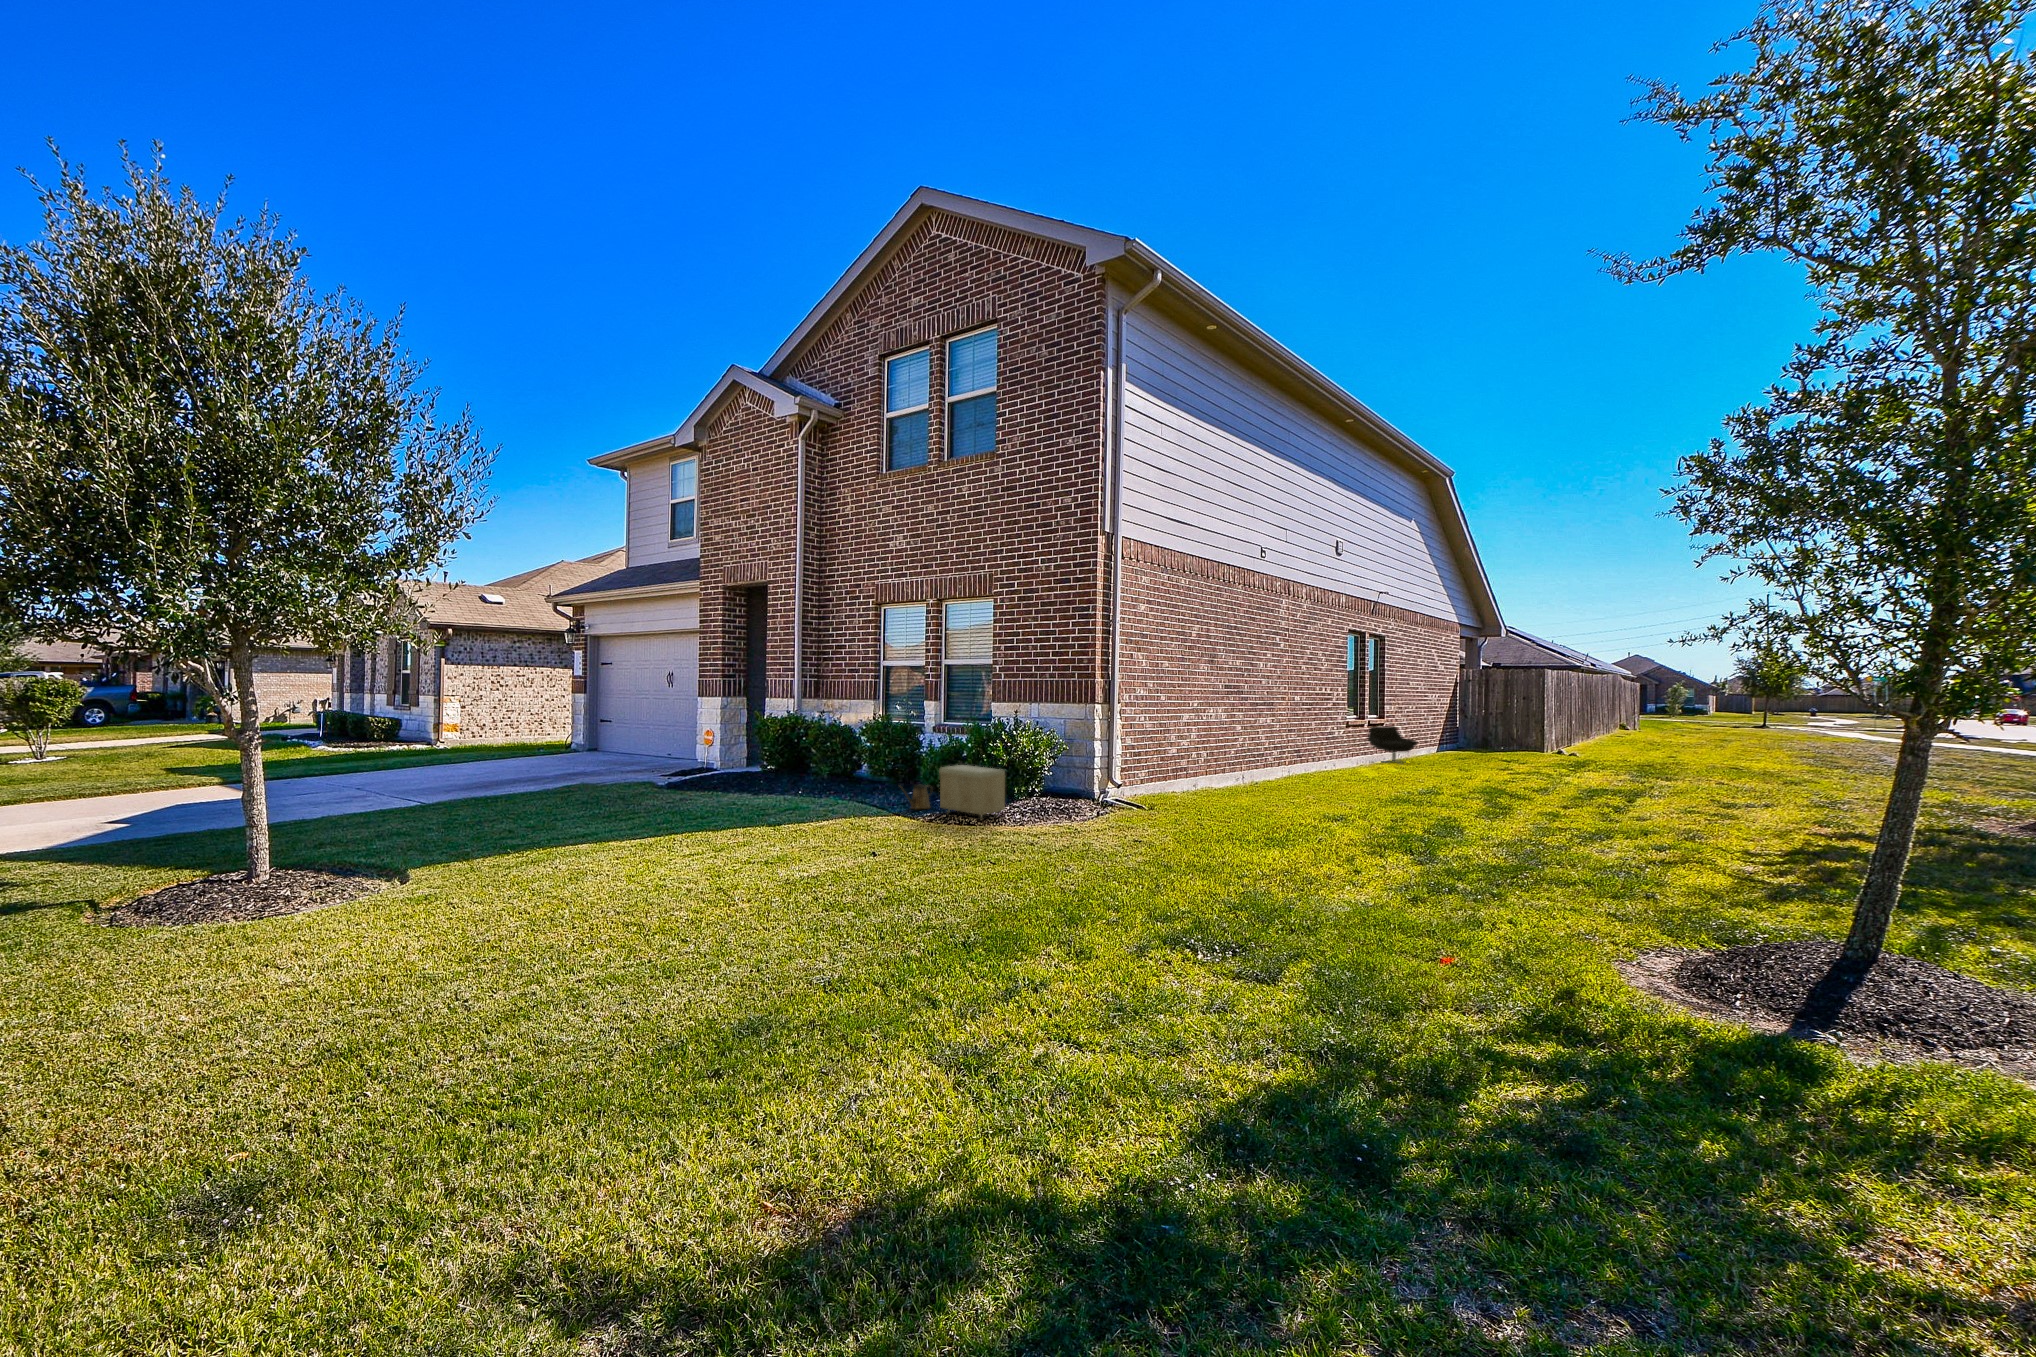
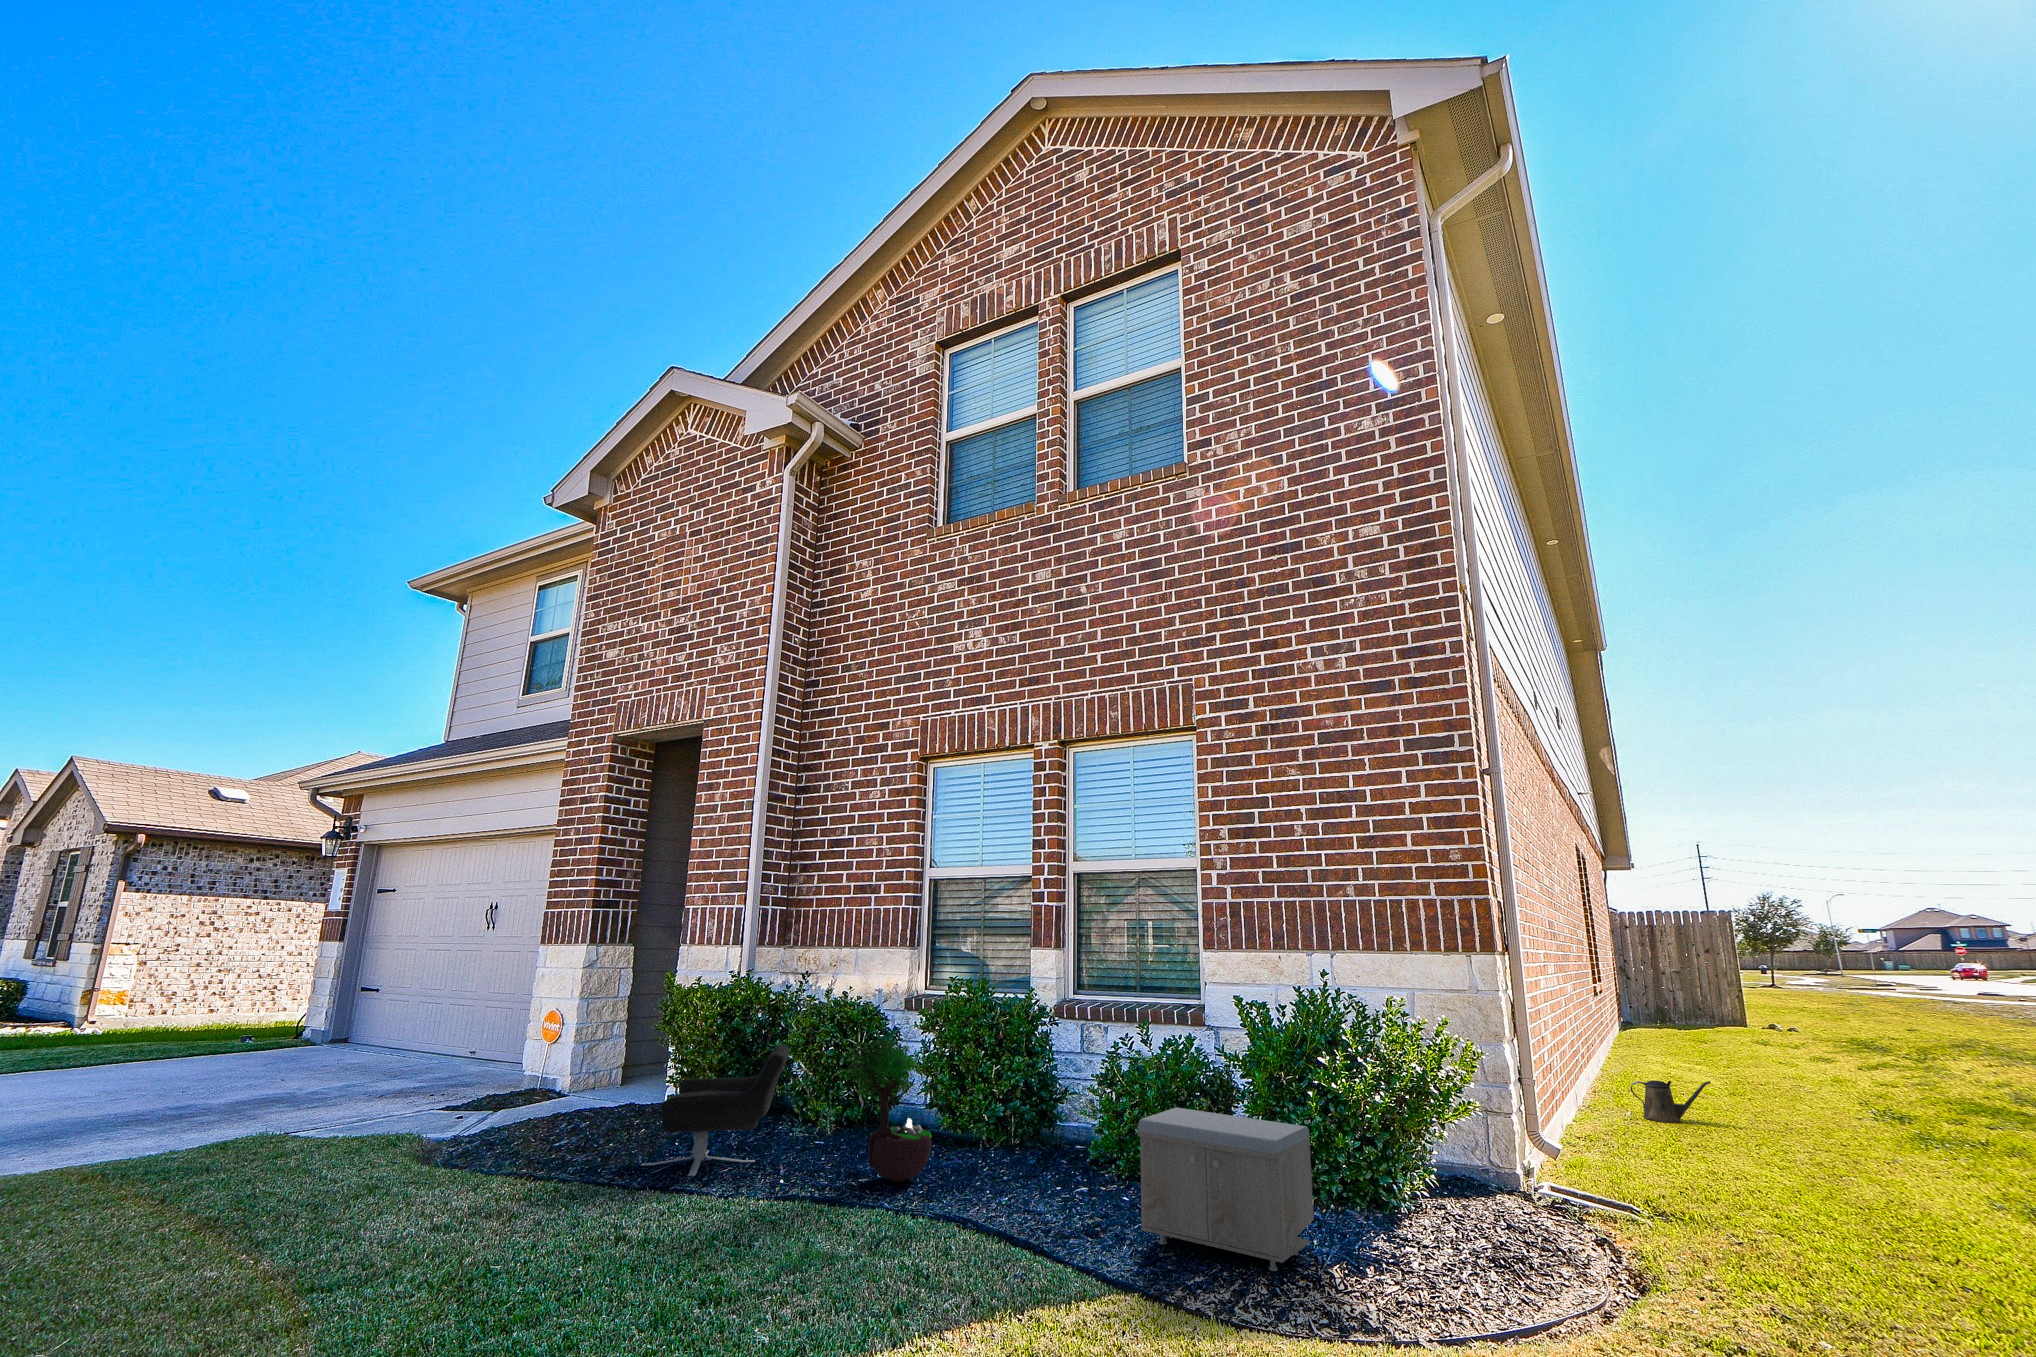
lounge chair: present [1368,726,1418,761] -> present [641,1044,789,1176]
potted tree: none [832,733,875,797] -> present [840,1026,932,1181]
watering can: present [902,785,932,809] -> present [1631,1080,1711,1123]

